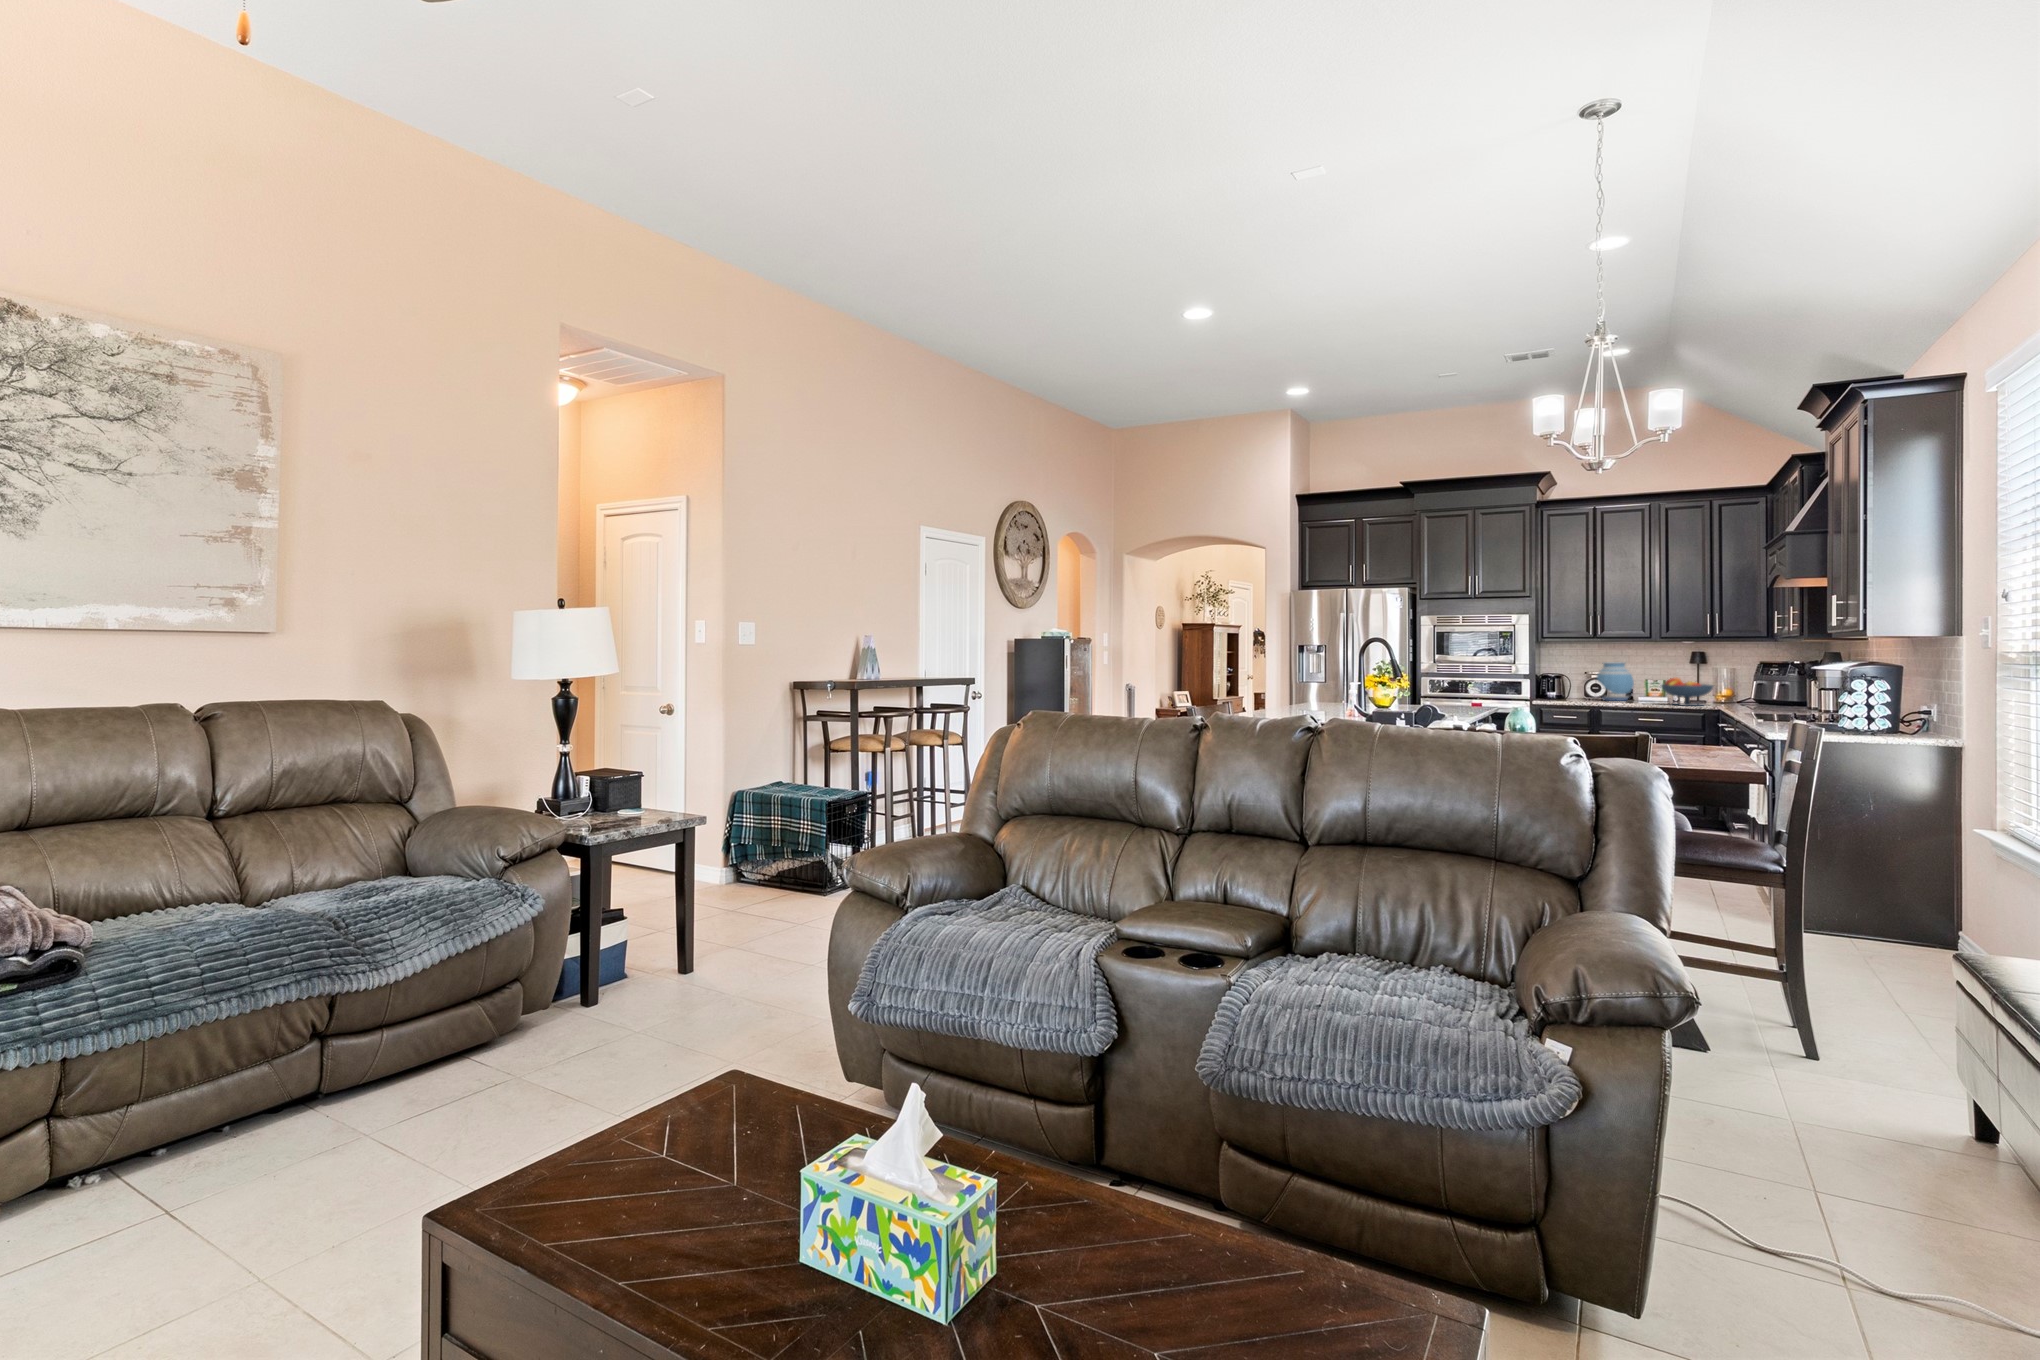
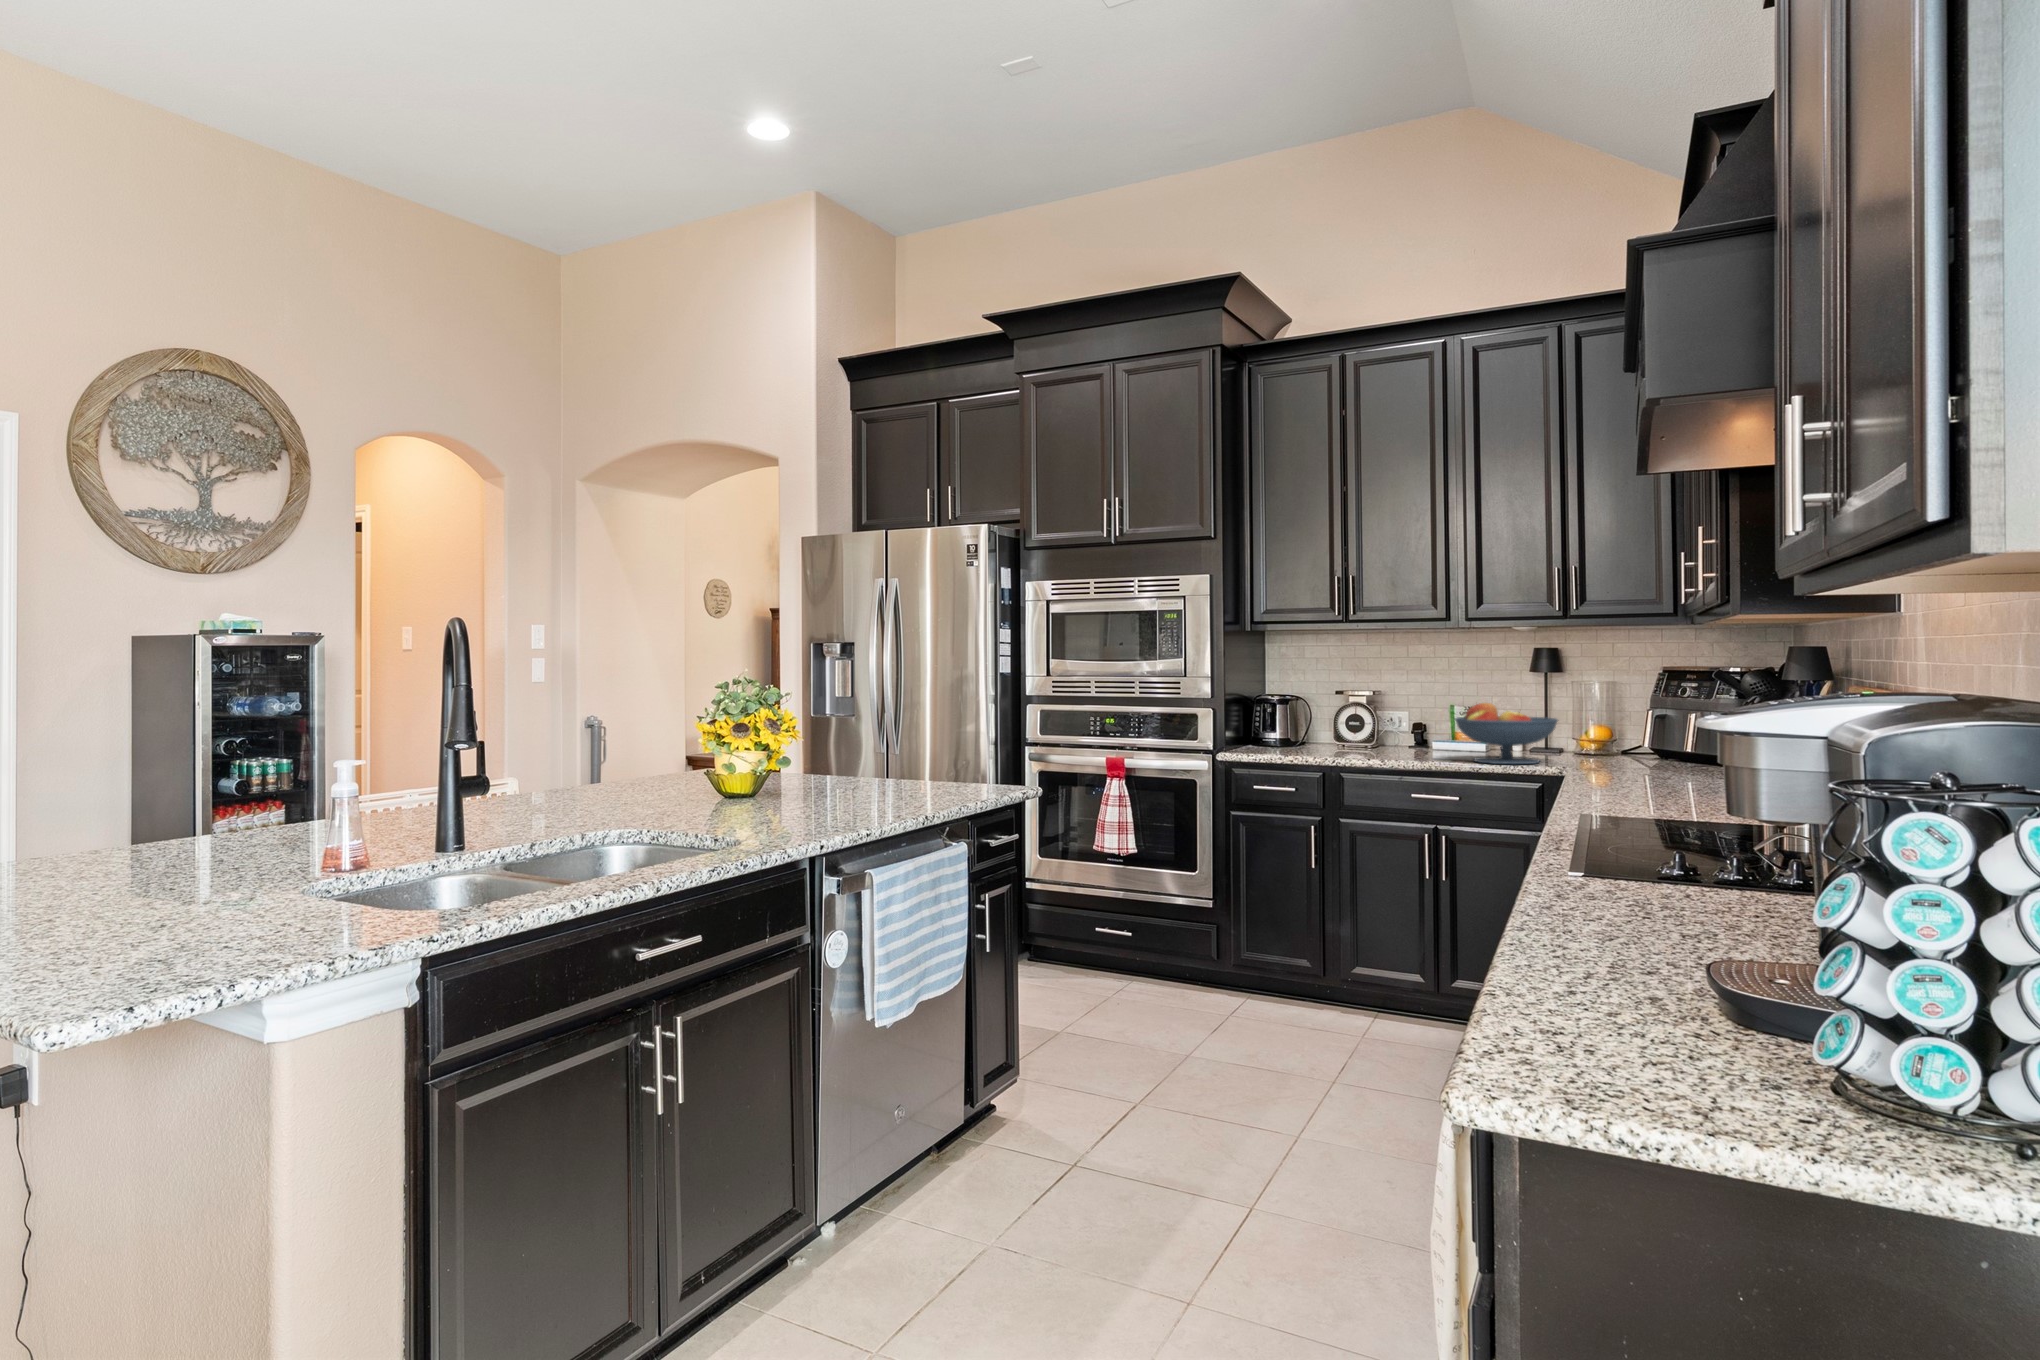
vase: present [1597,663,1634,701] -> none [1361,672,1431,749]

